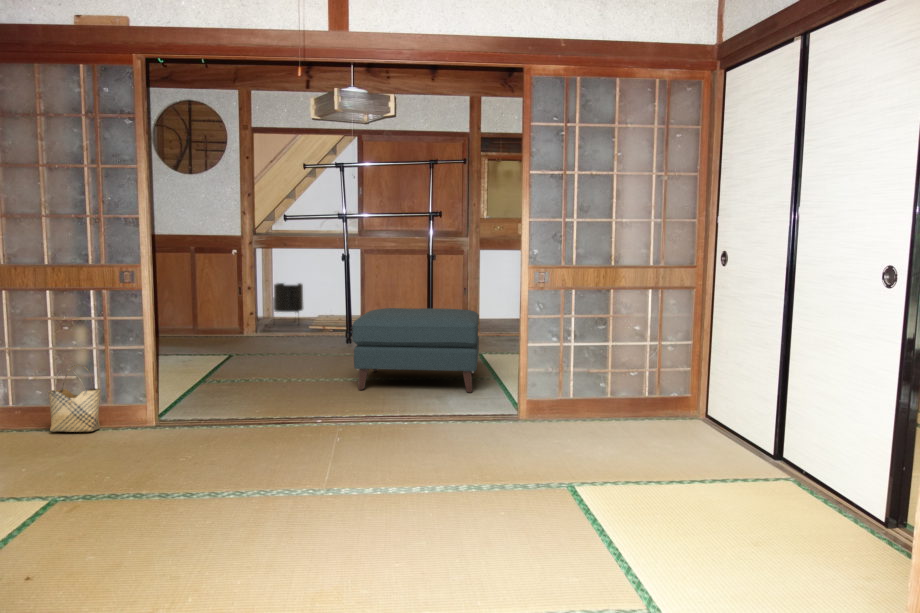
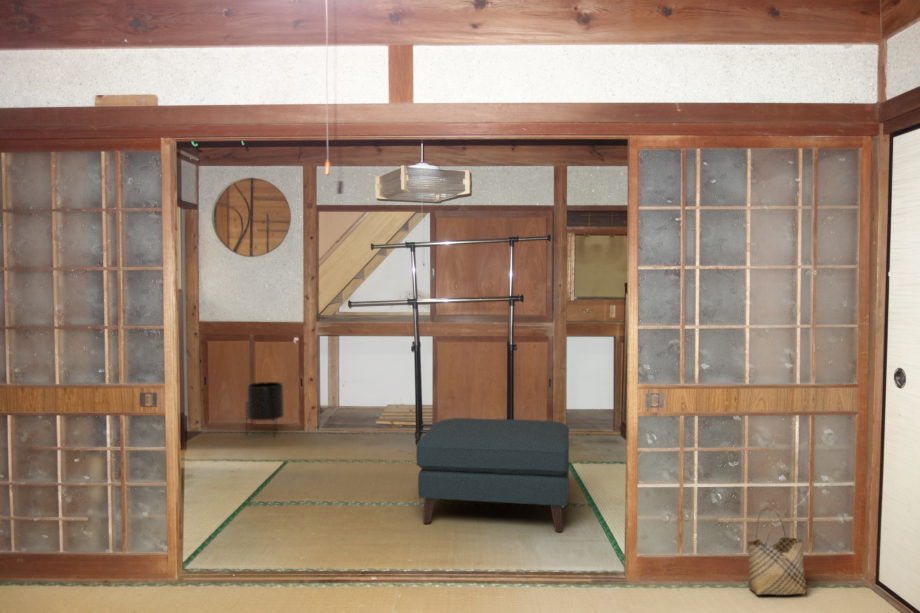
planter: present [273,283,303,312] -> present [246,382,284,421]
woven basket: present [48,365,101,432] -> present [748,508,806,595]

